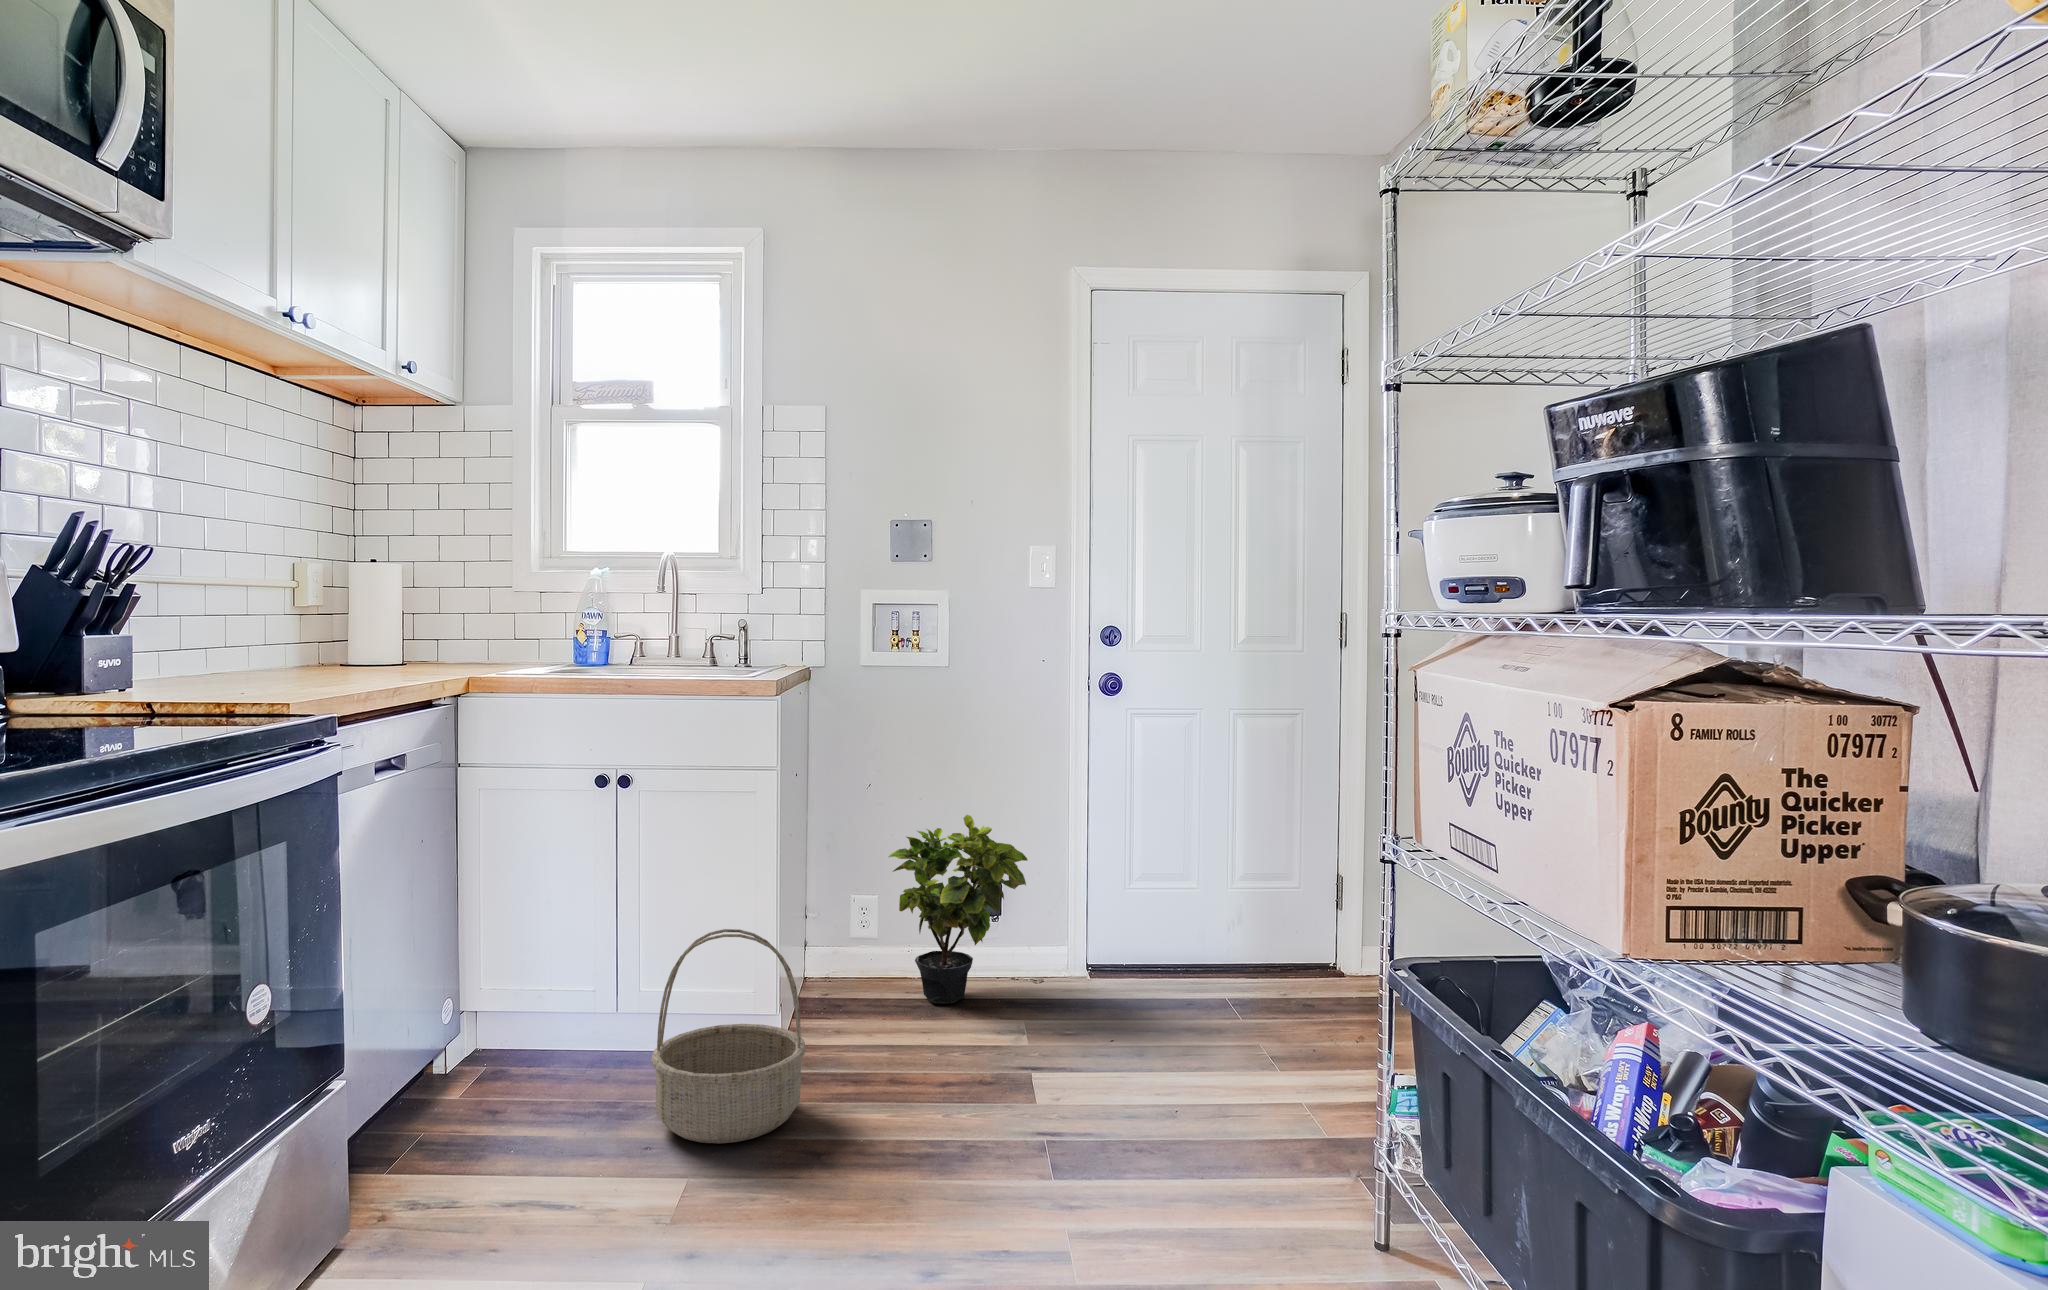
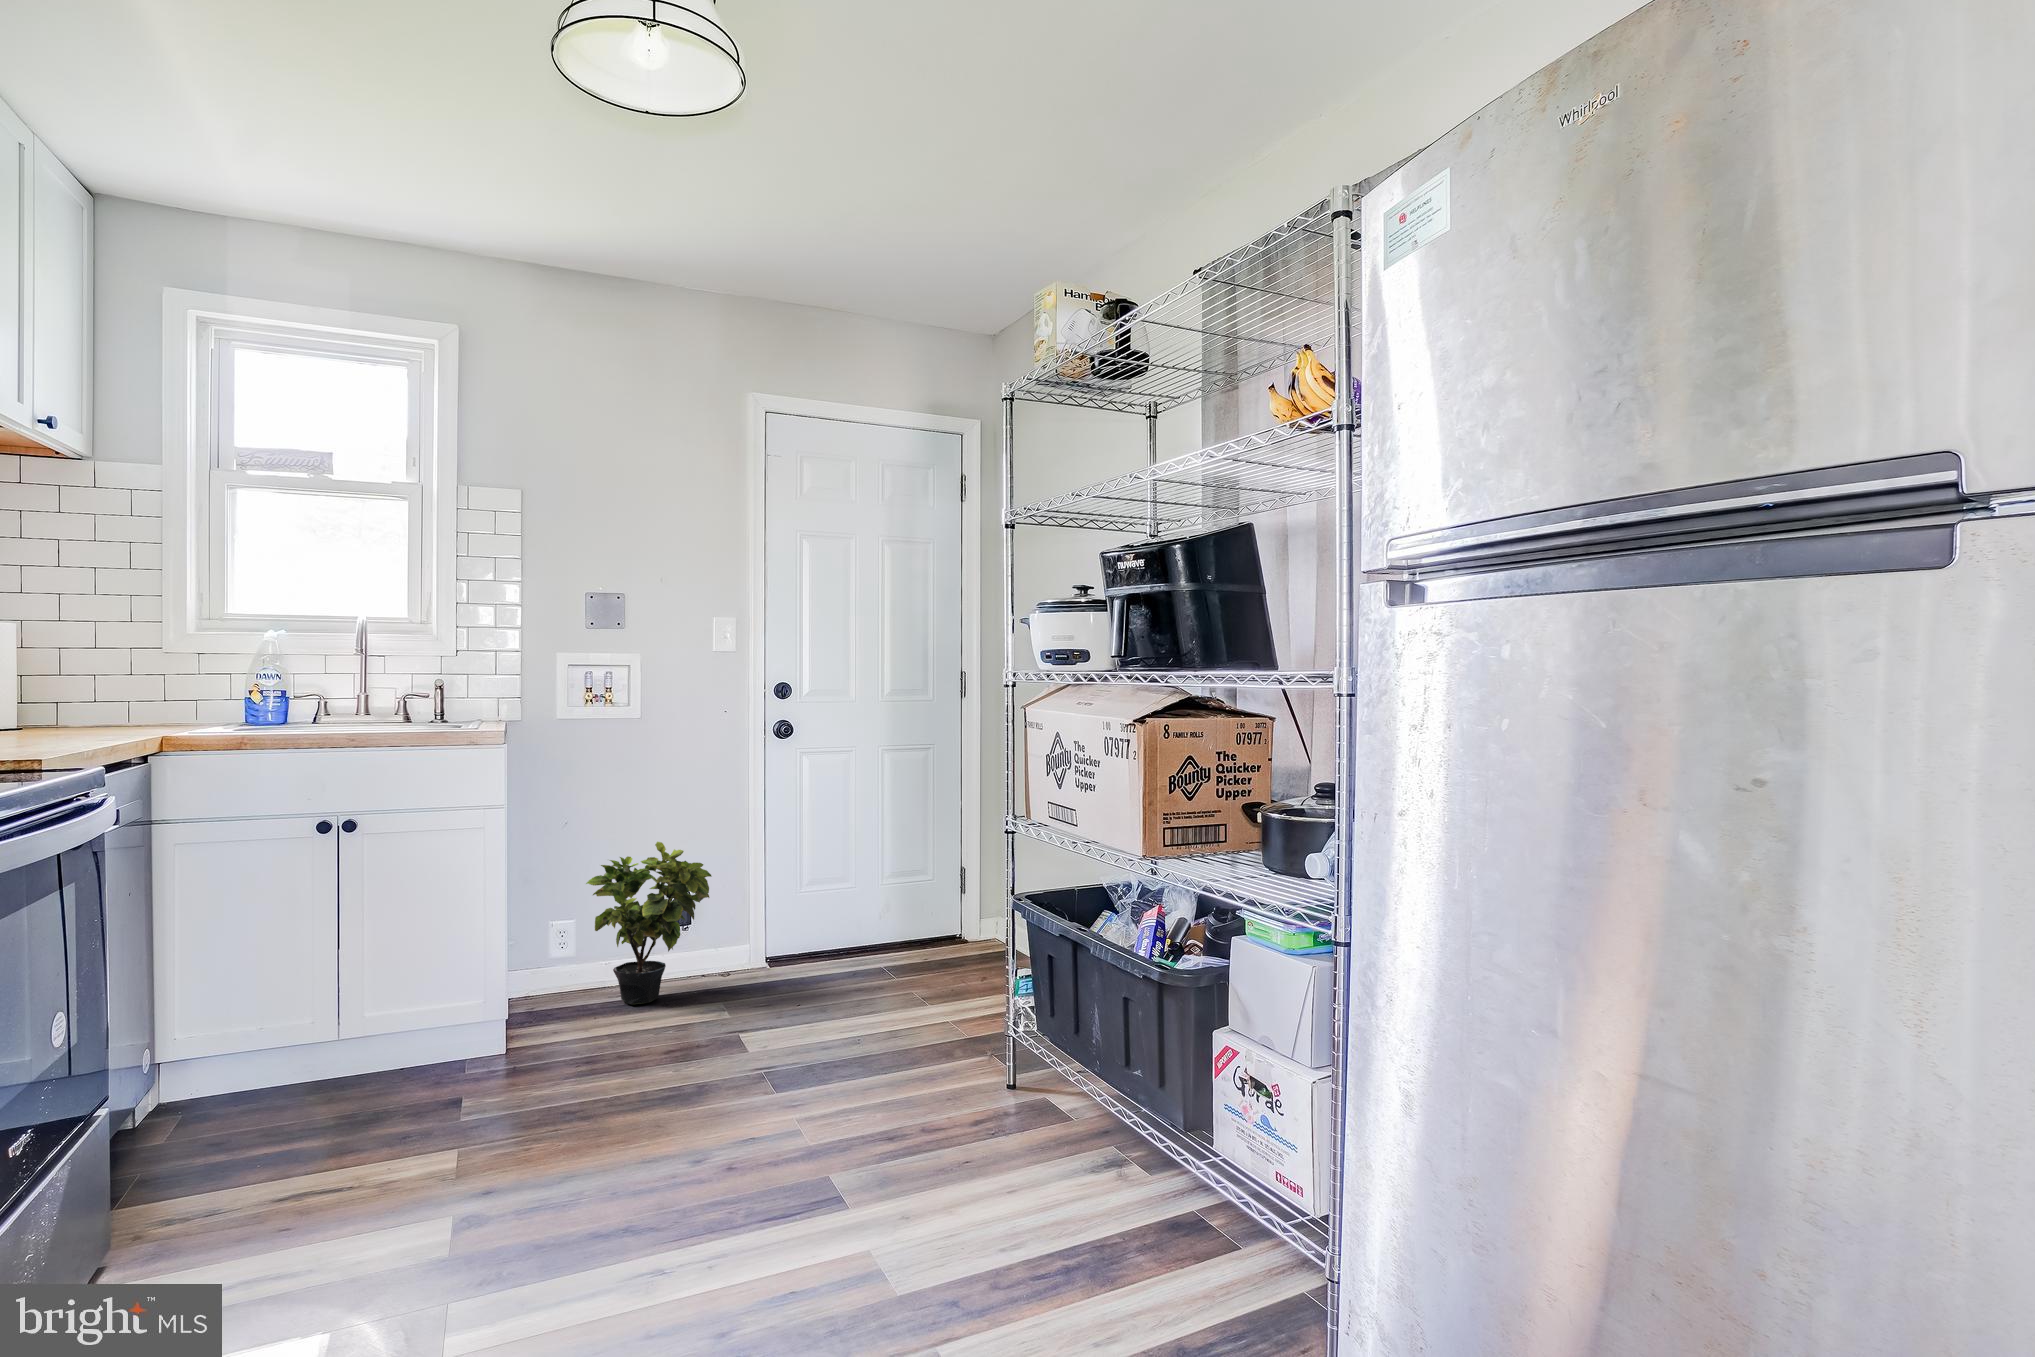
basket: present [651,929,806,1144] -> none [416,939,559,1121]

